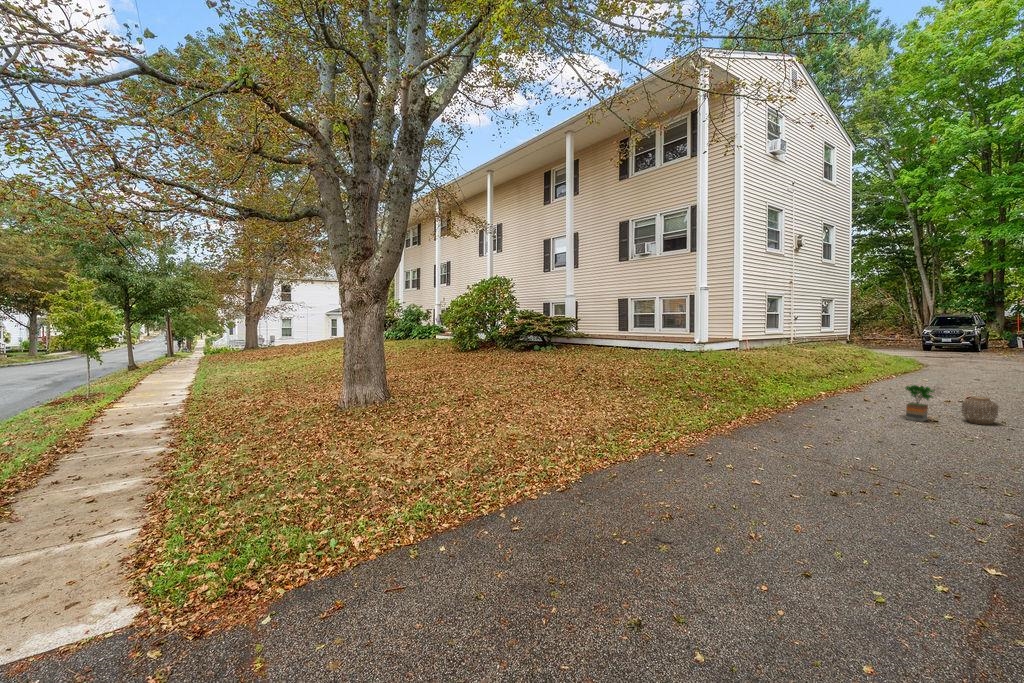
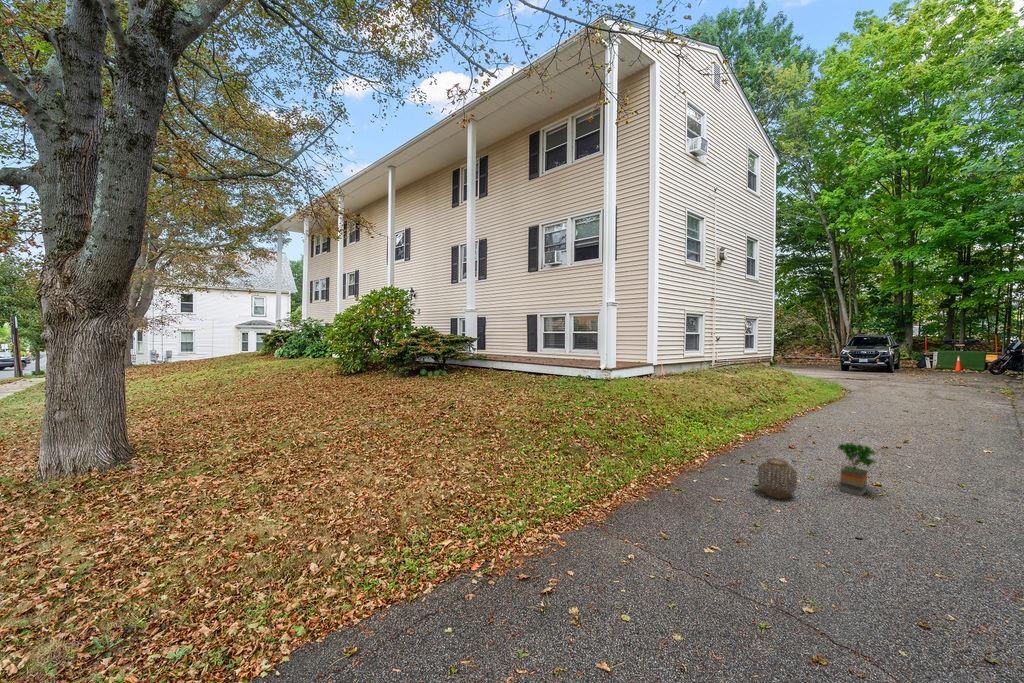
woven basket: present [962,396,998,425] -> present [758,459,797,499]

